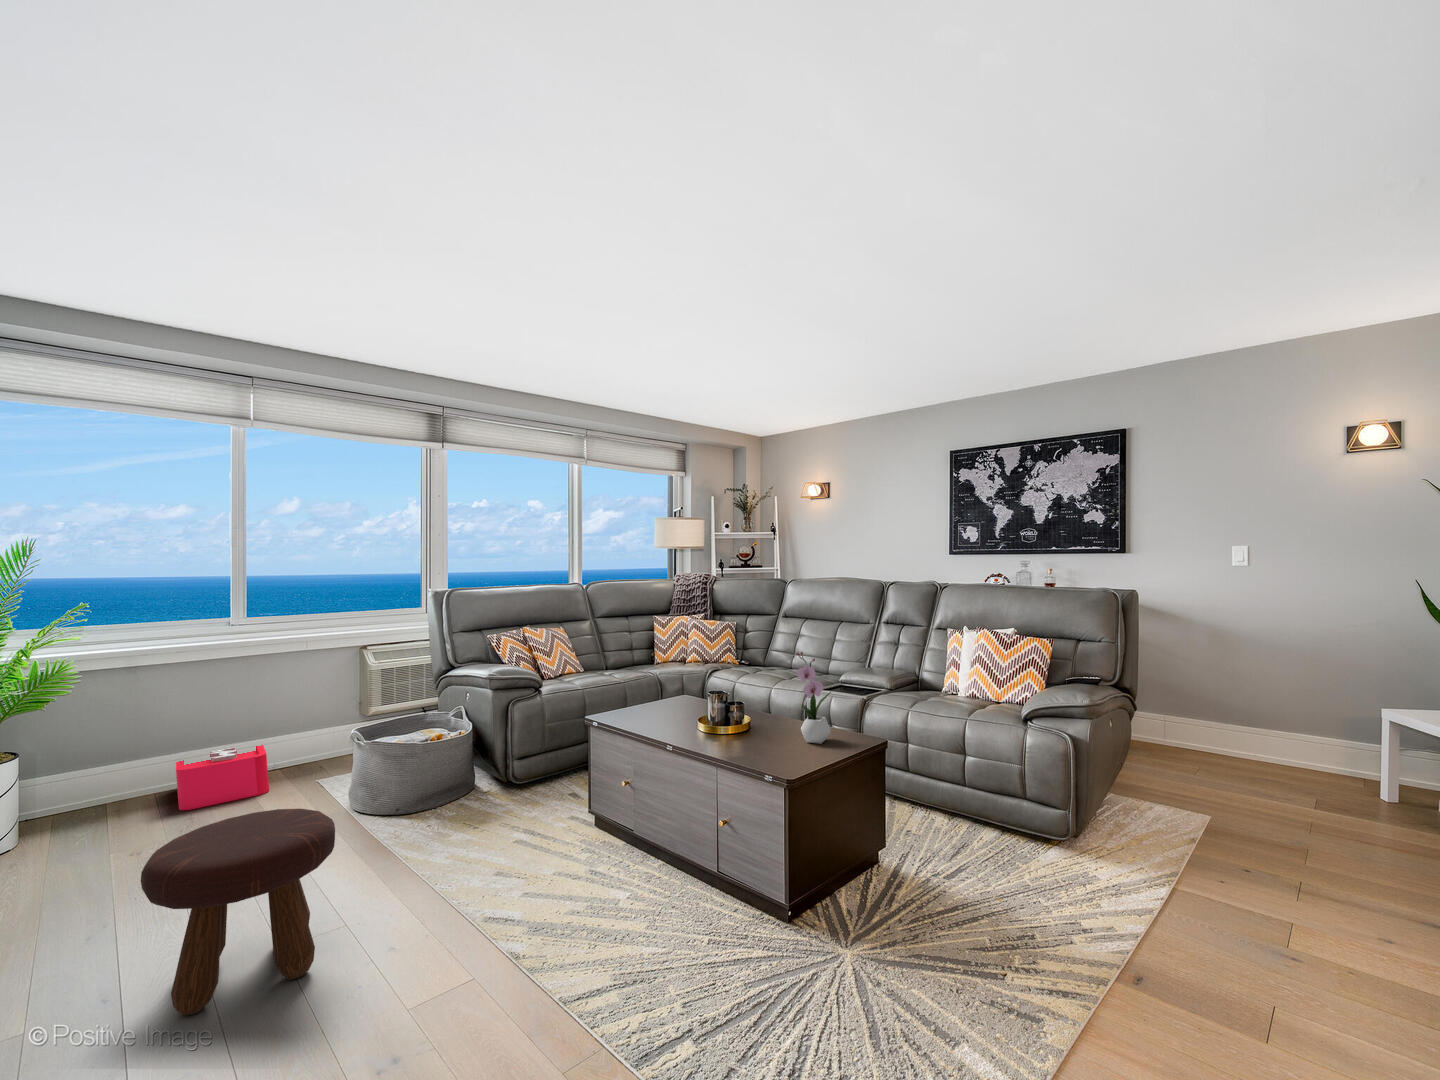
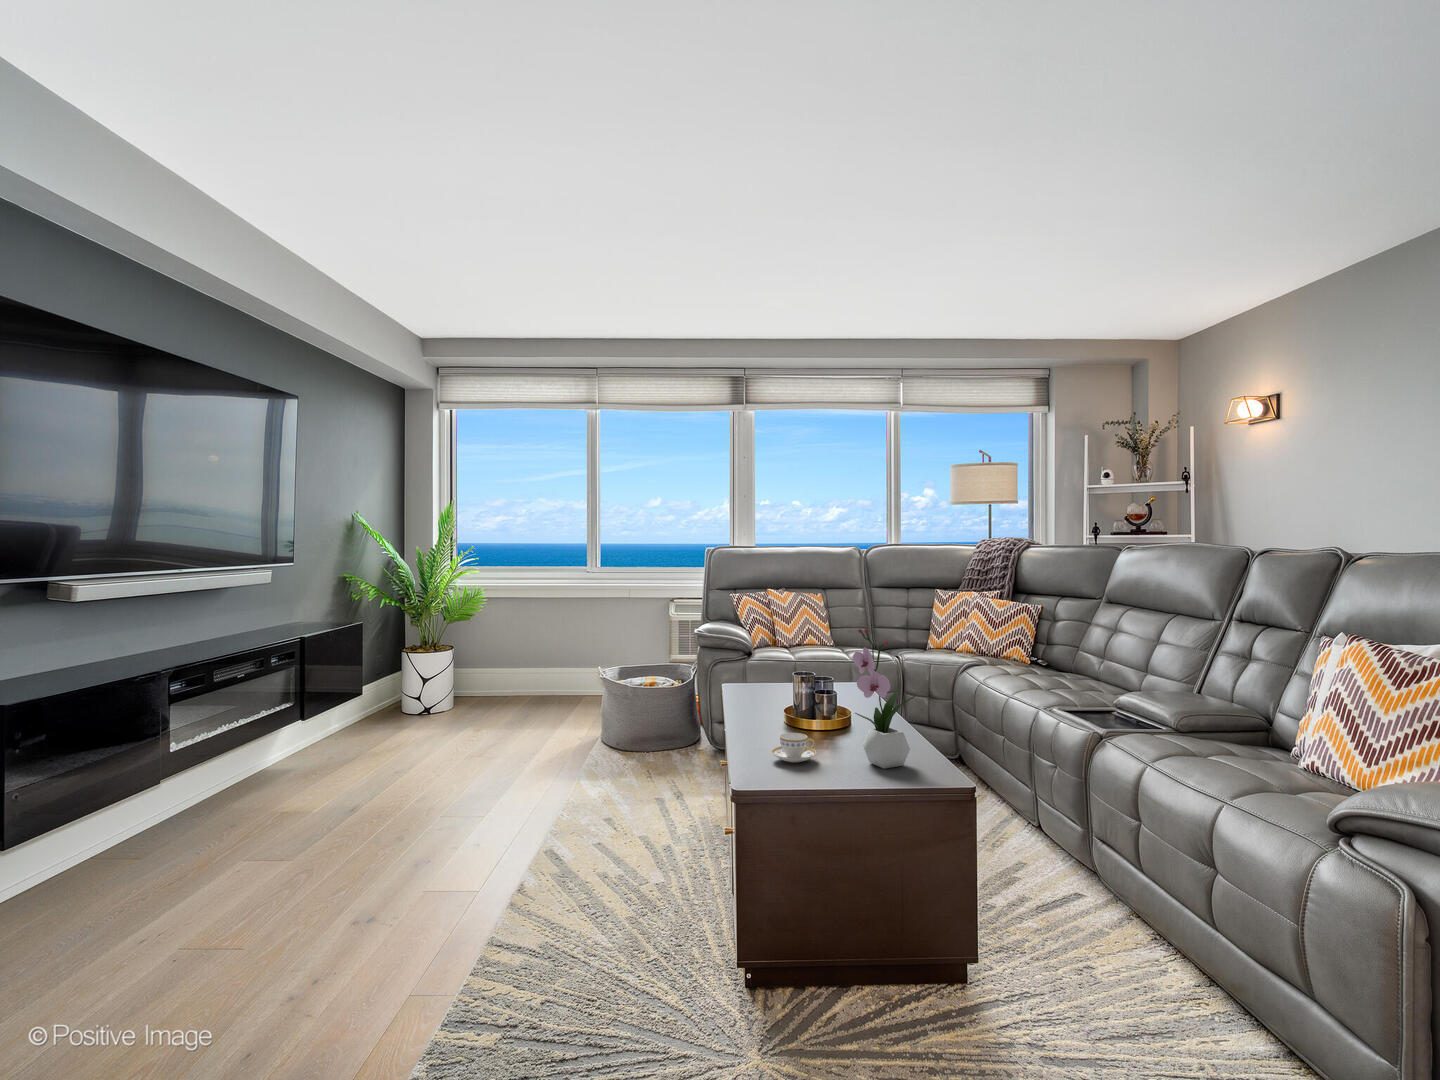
teacup: none [746,733,779,754] -> present [771,733,817,763]
storage bin: present [176,745,277,810] -> none [469,662,568,715]
footstool: present [141,809,335,1015] -> none [264,710,415,856]

